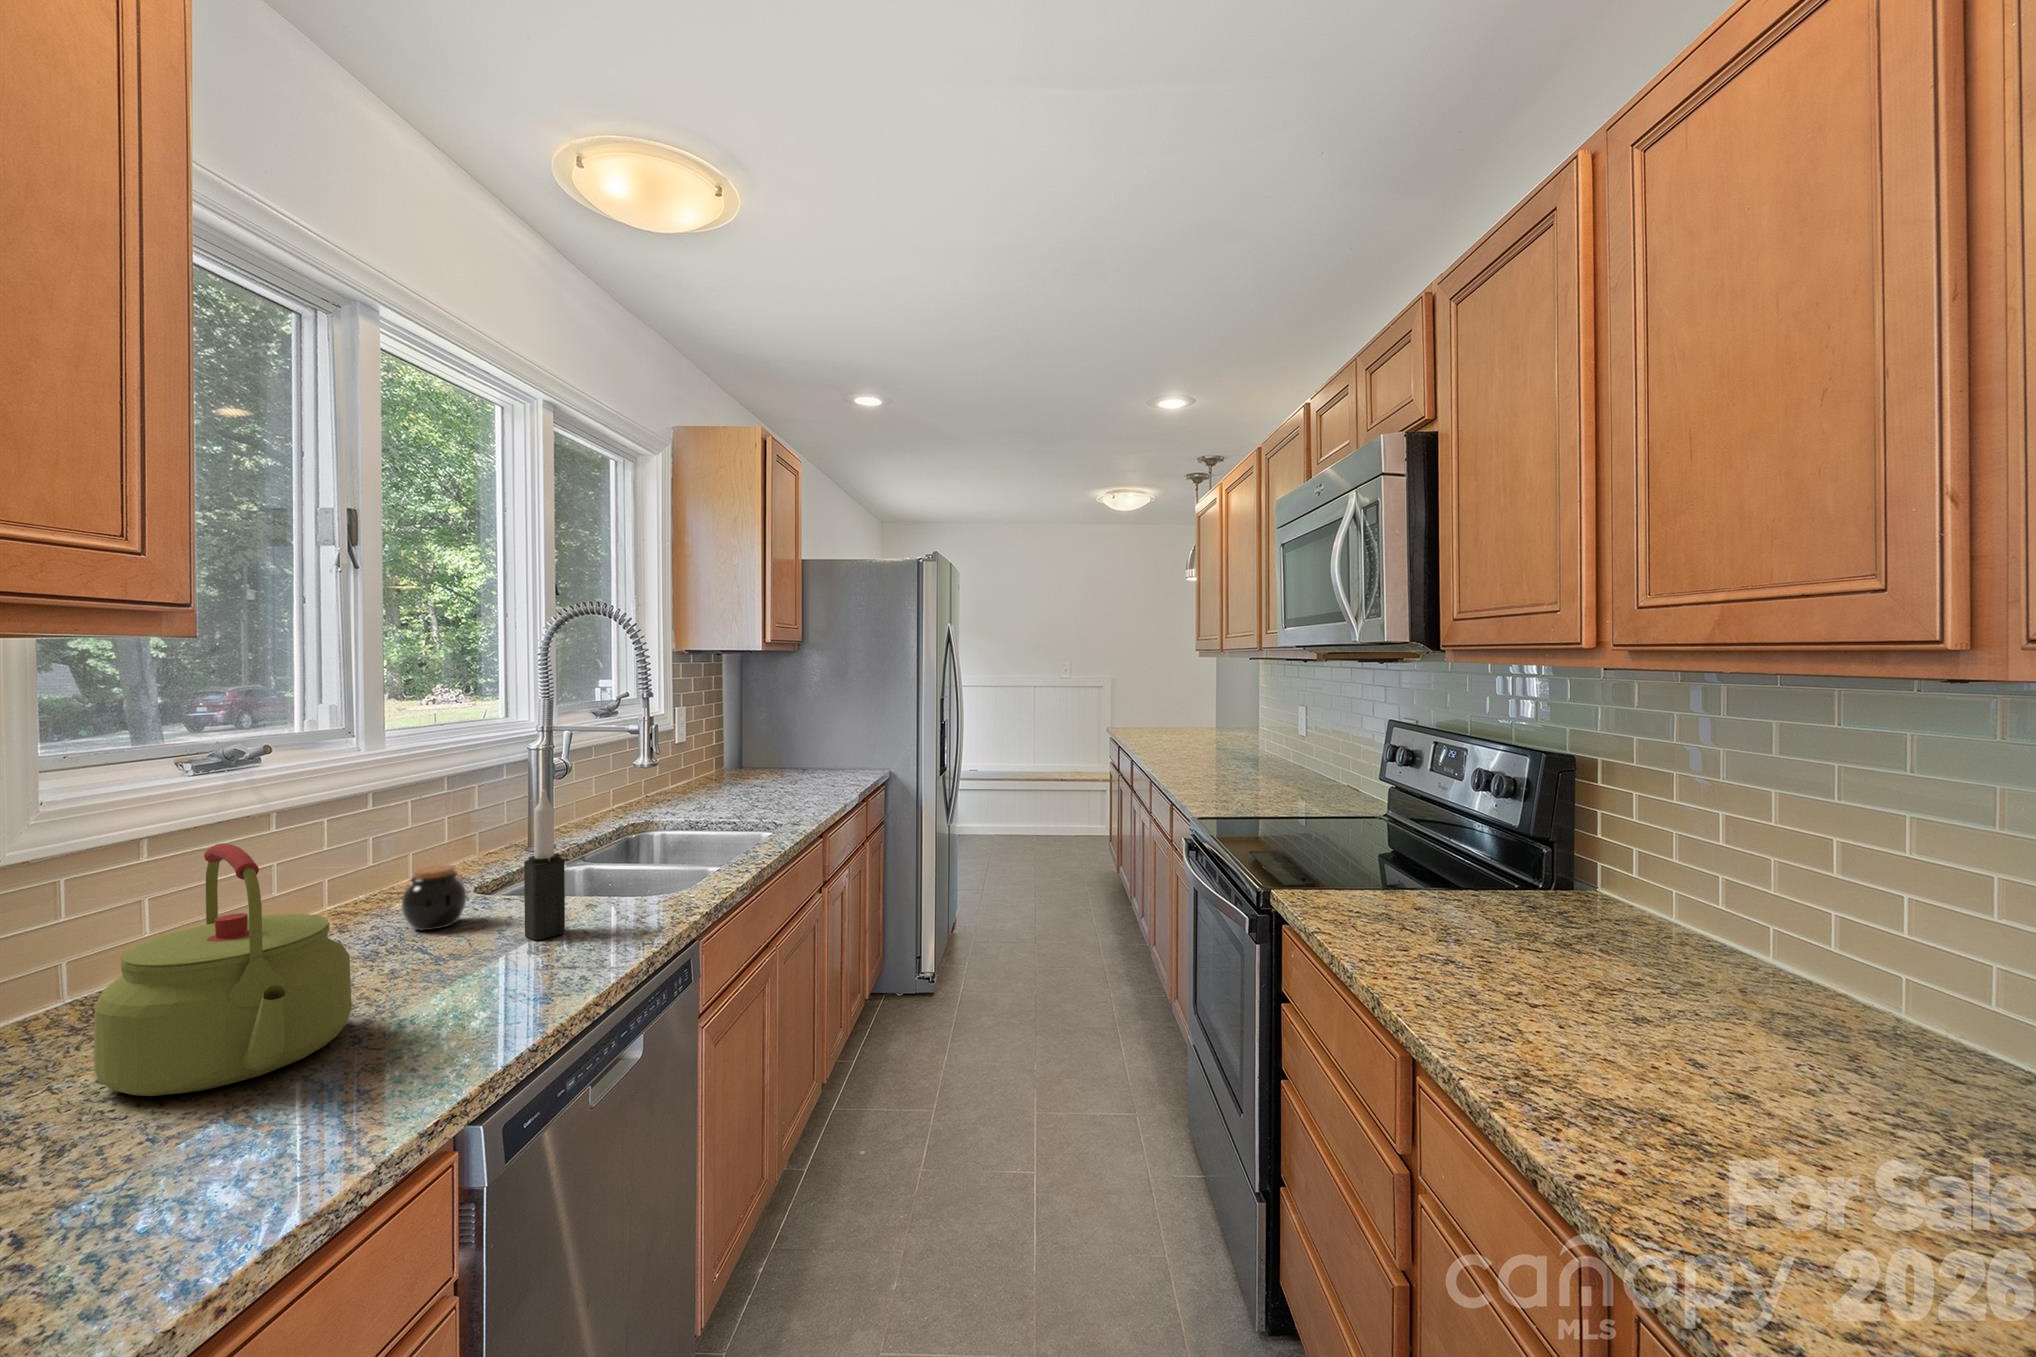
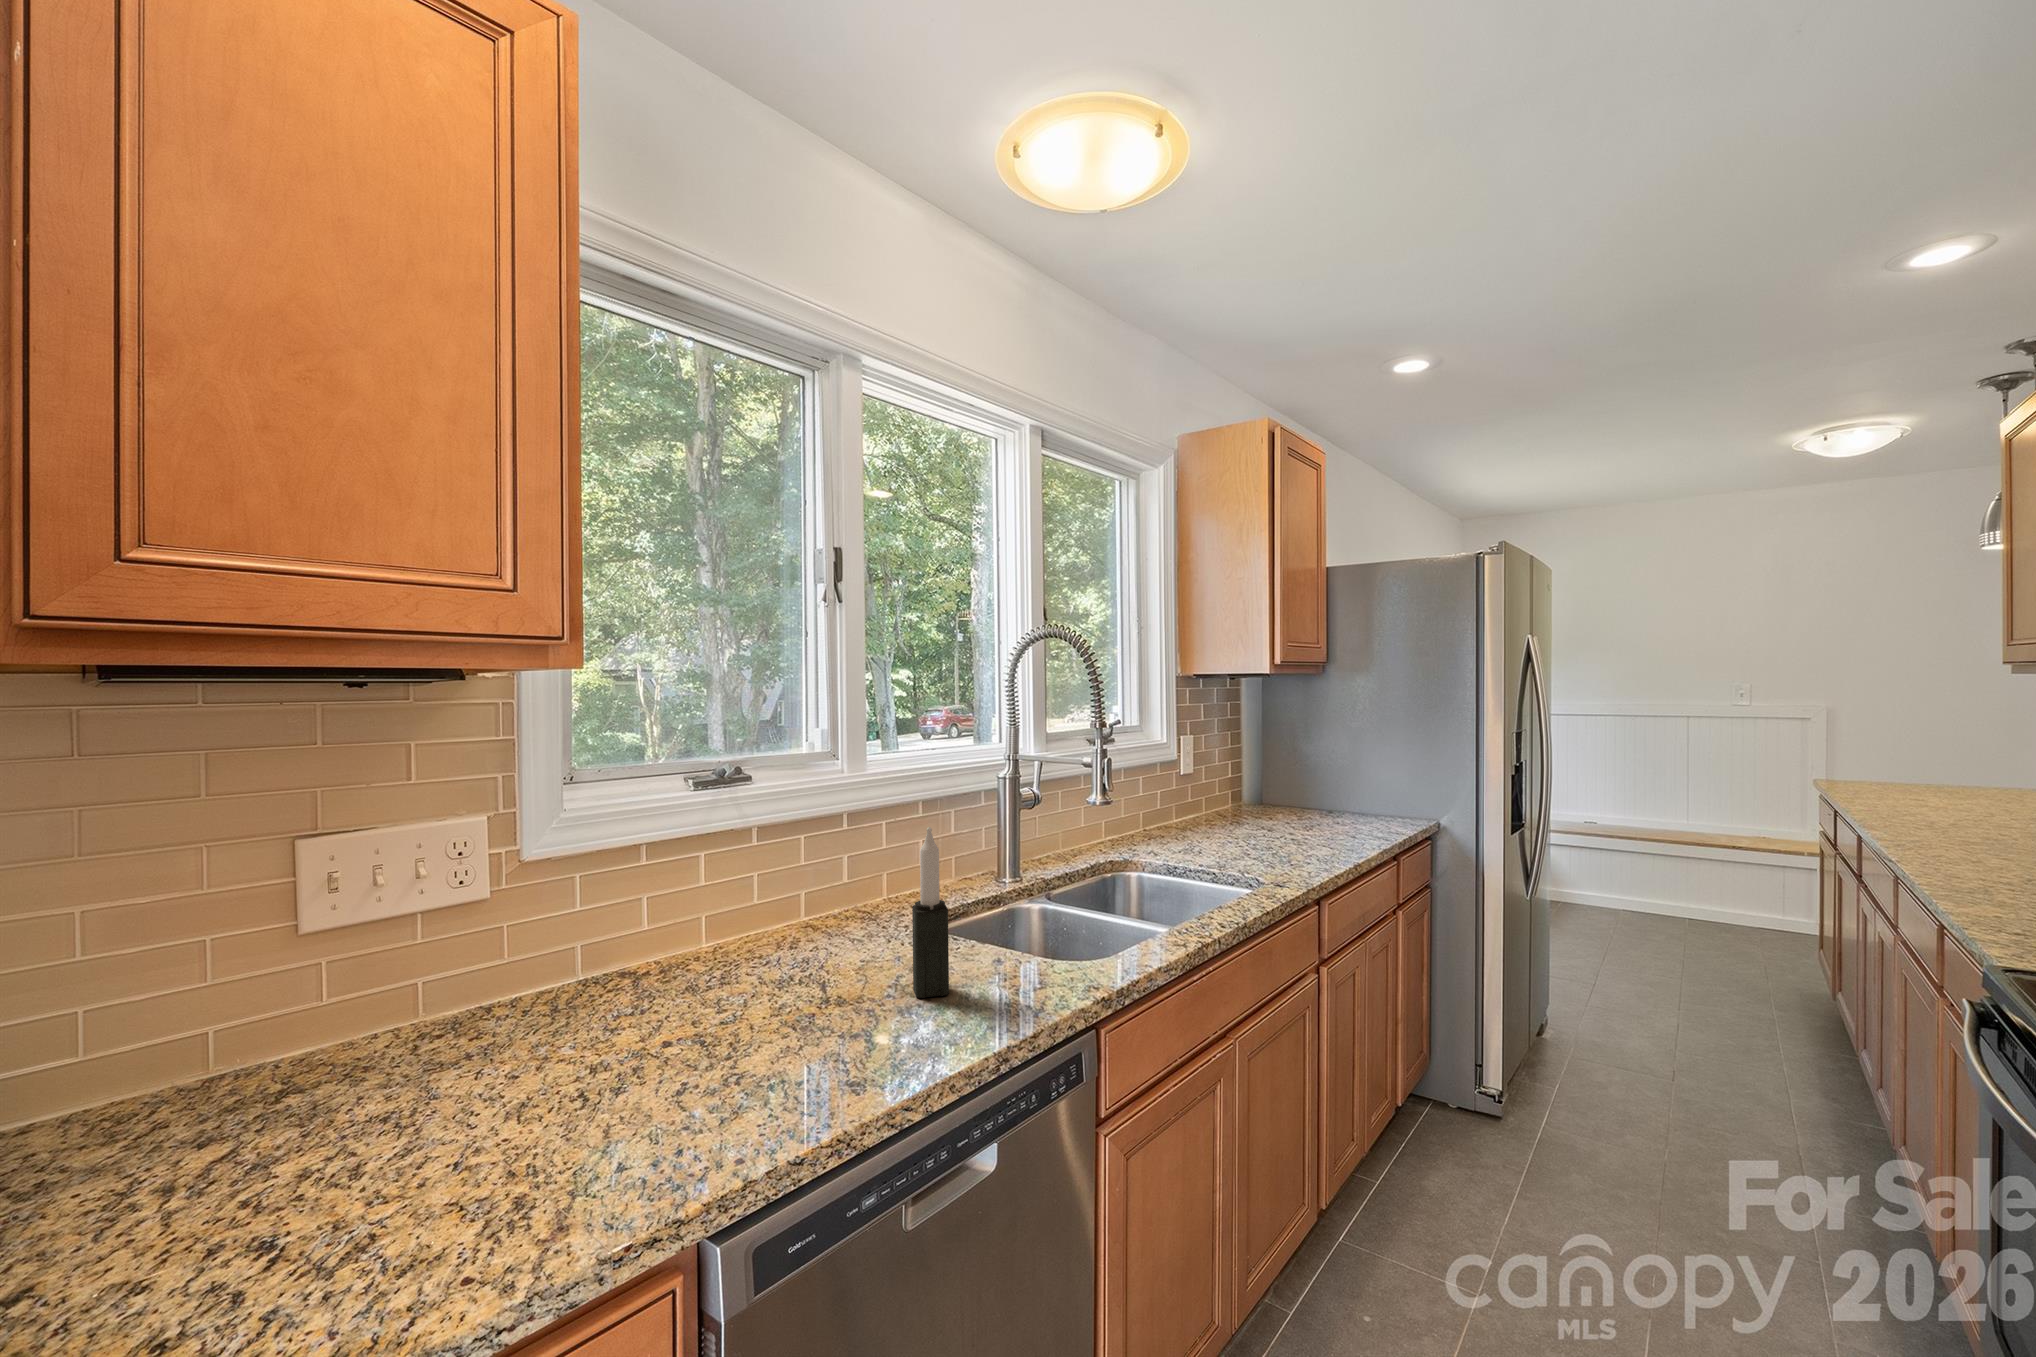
kettle: present [94,843,352,1096] -> none [498,860,698,1106]
jar: present [402,865,467,930] -> none [833,894,887,961]

